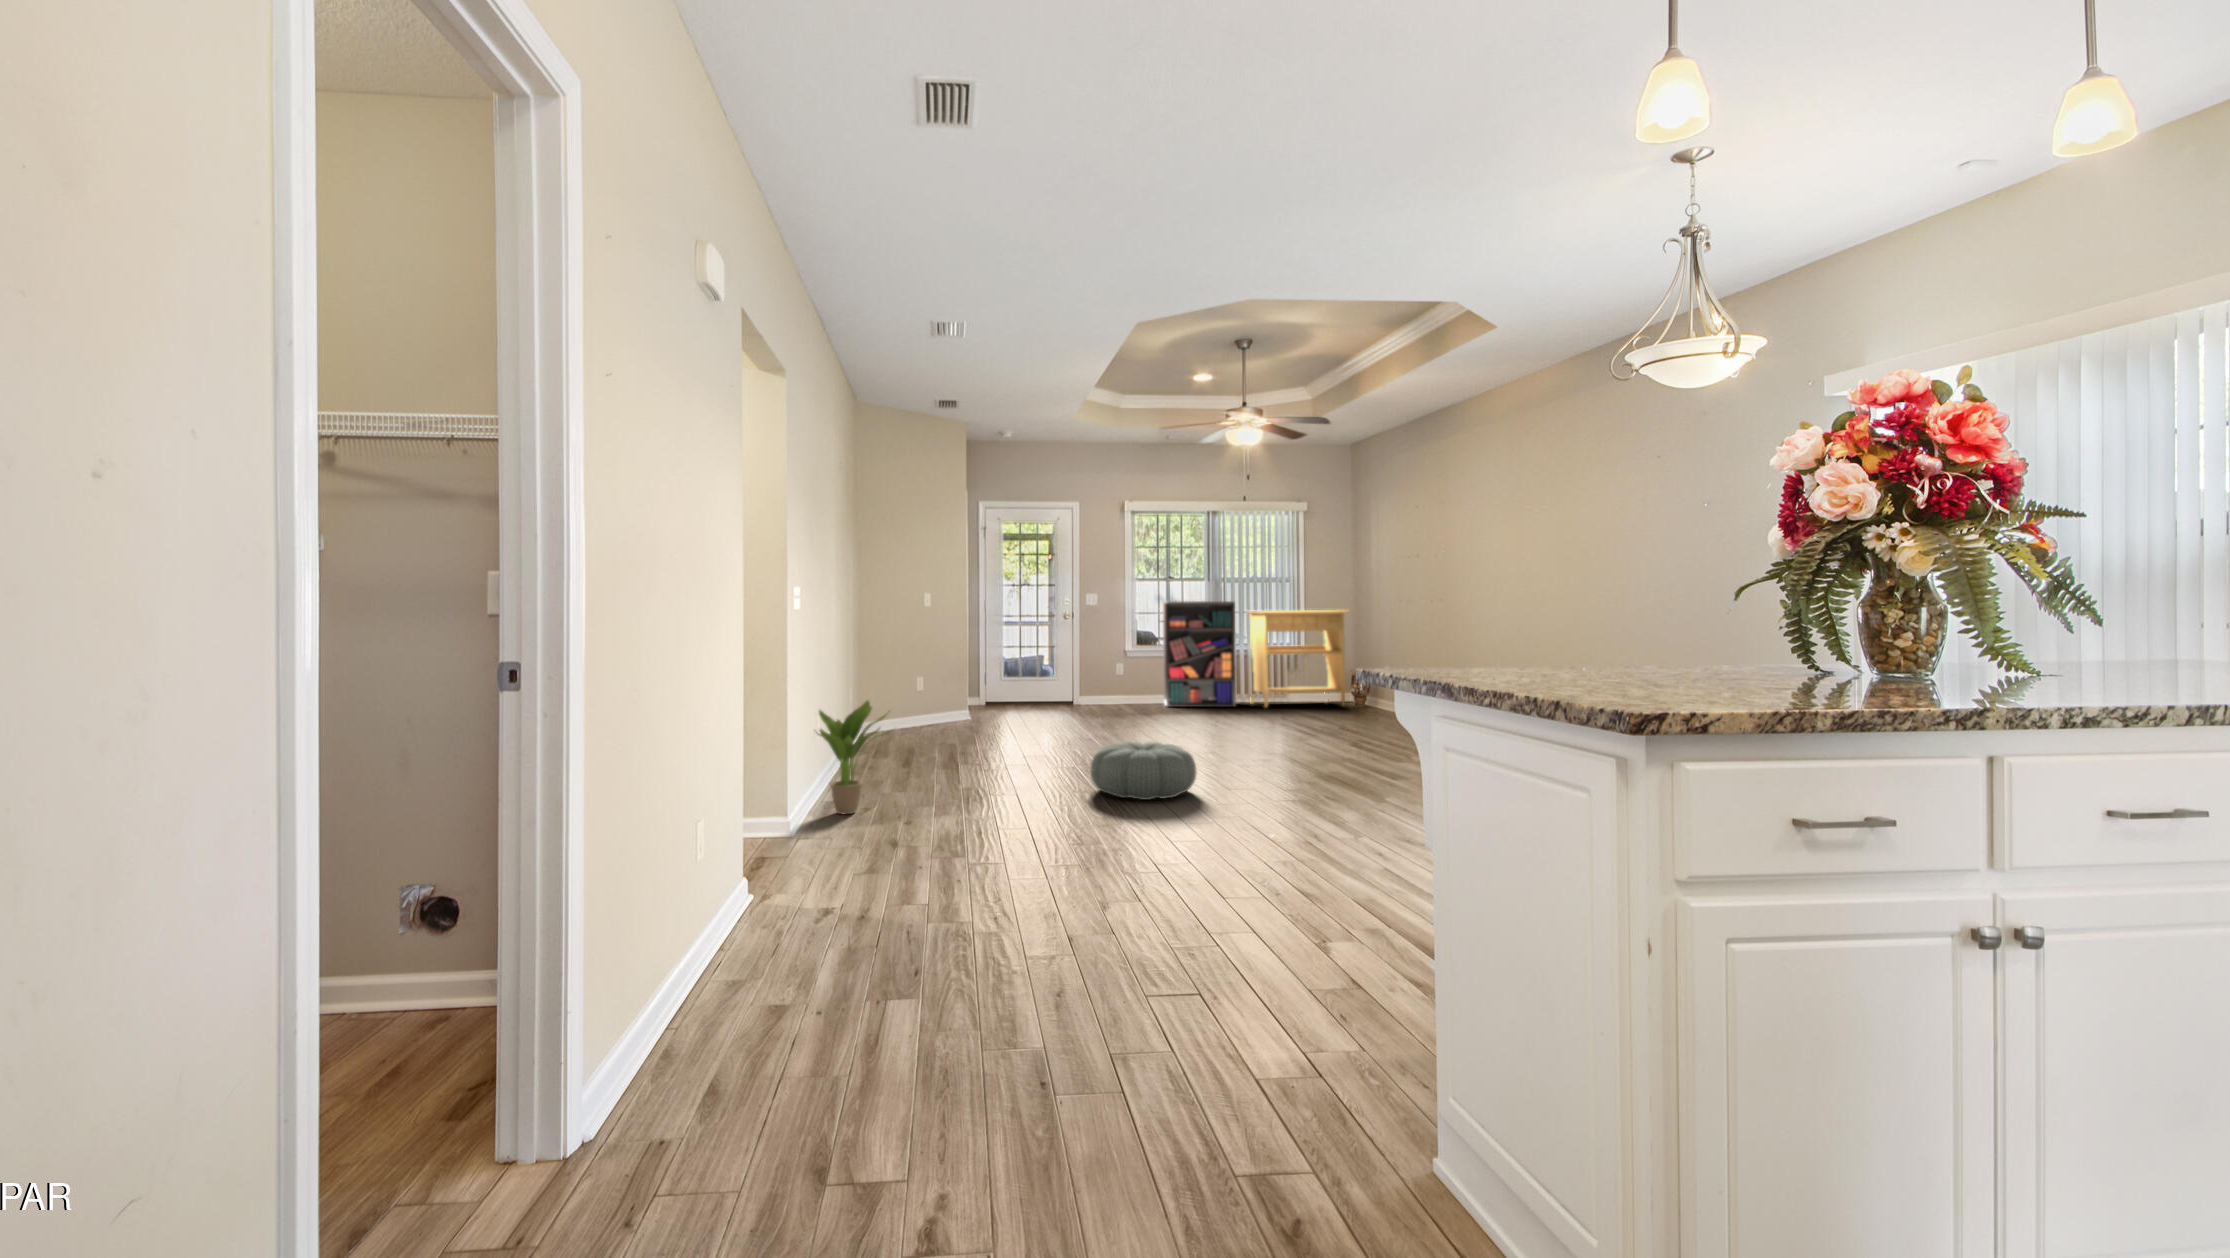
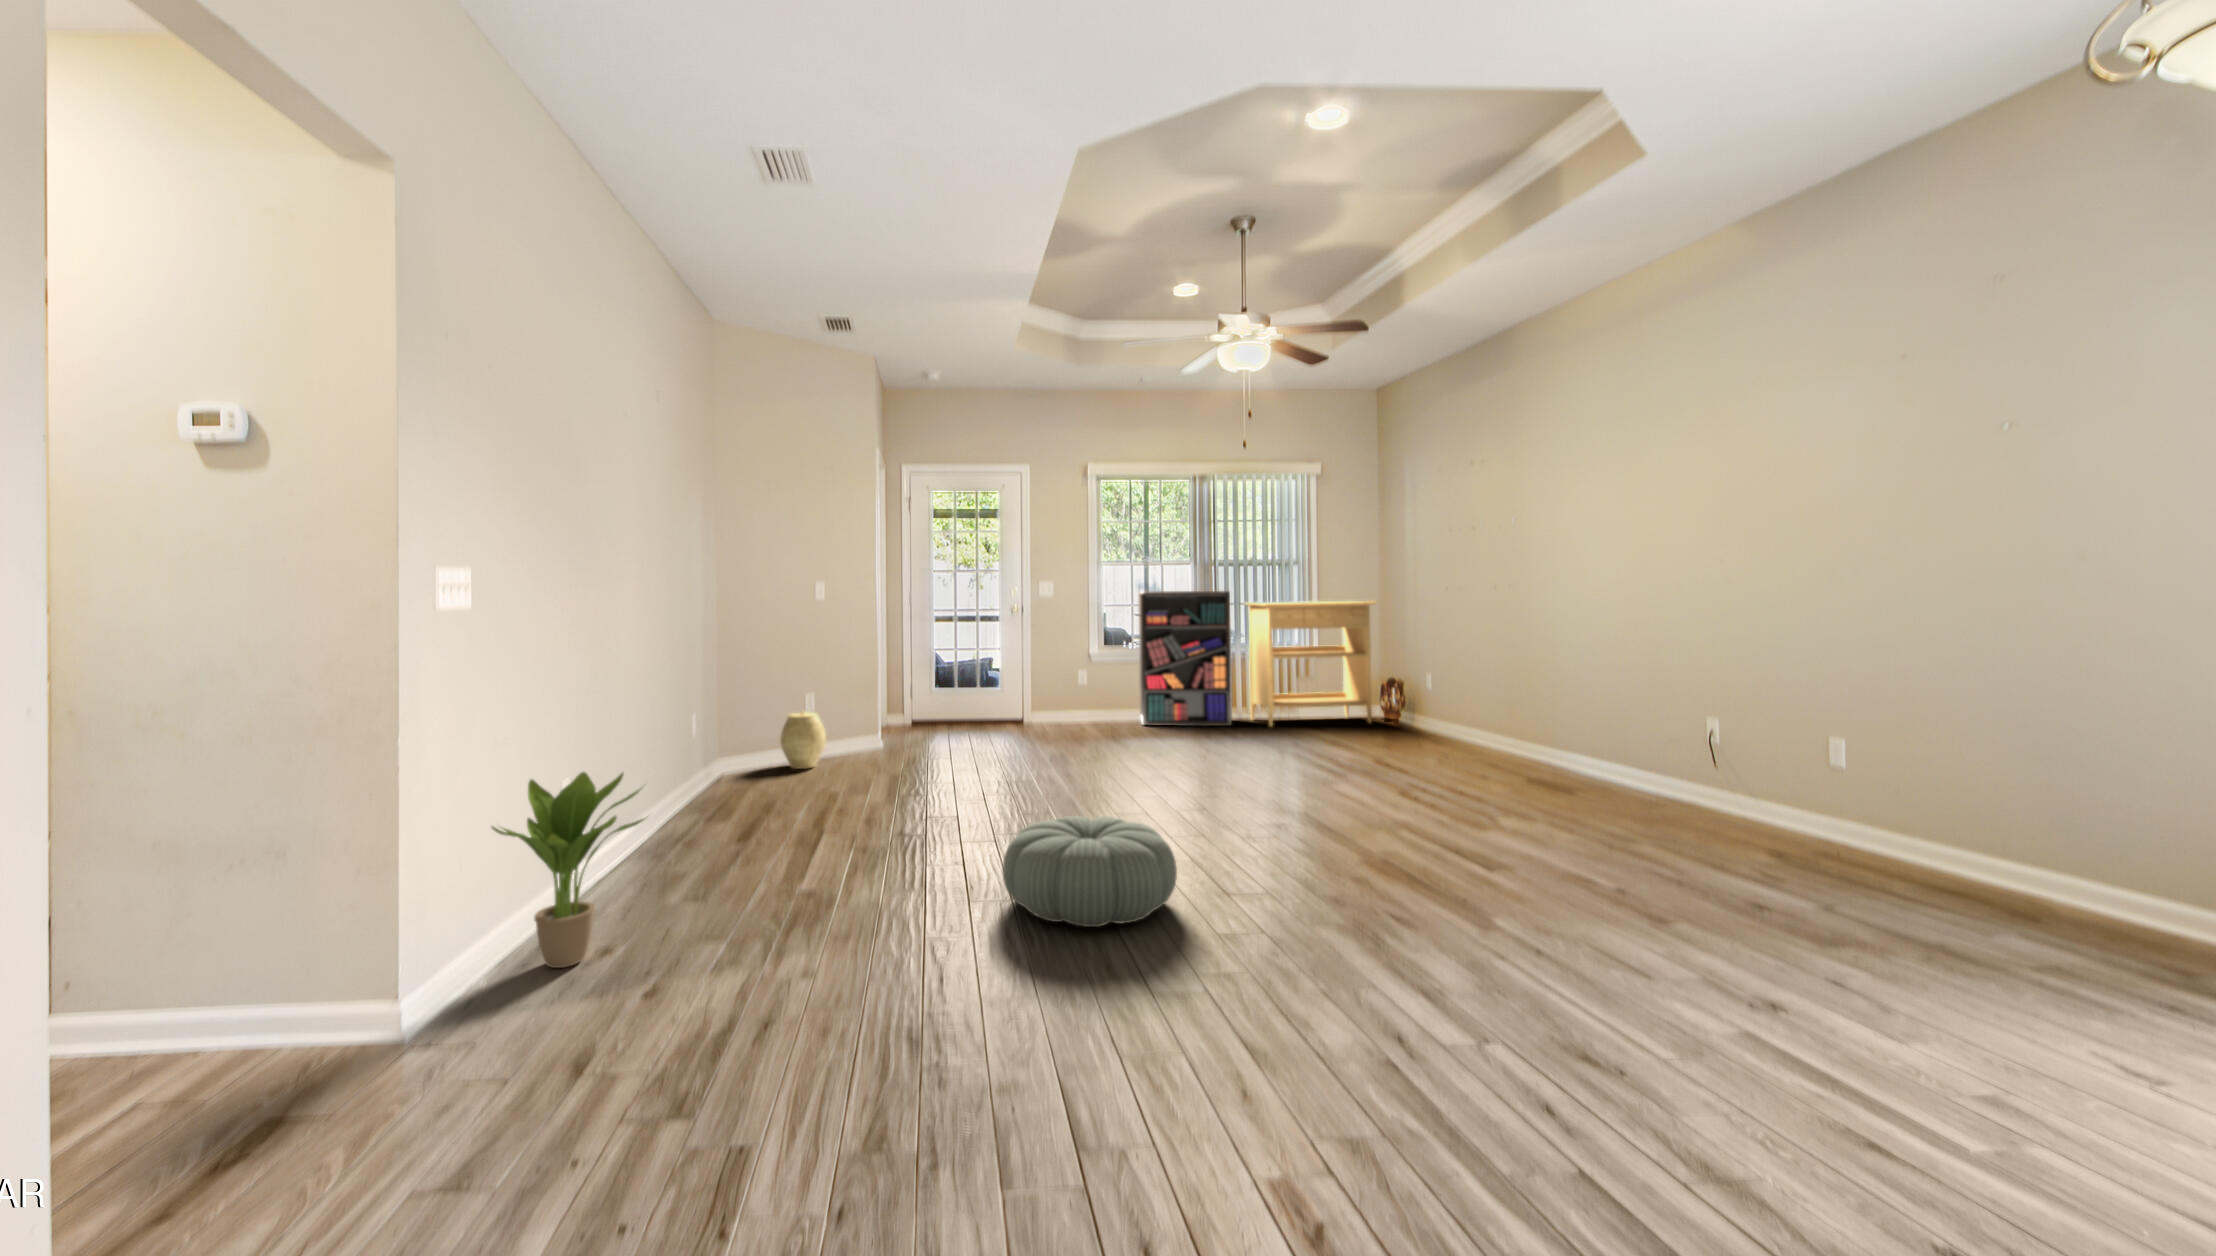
woven basket: none [900,689,933,731] -> present [780,712,826,769]

